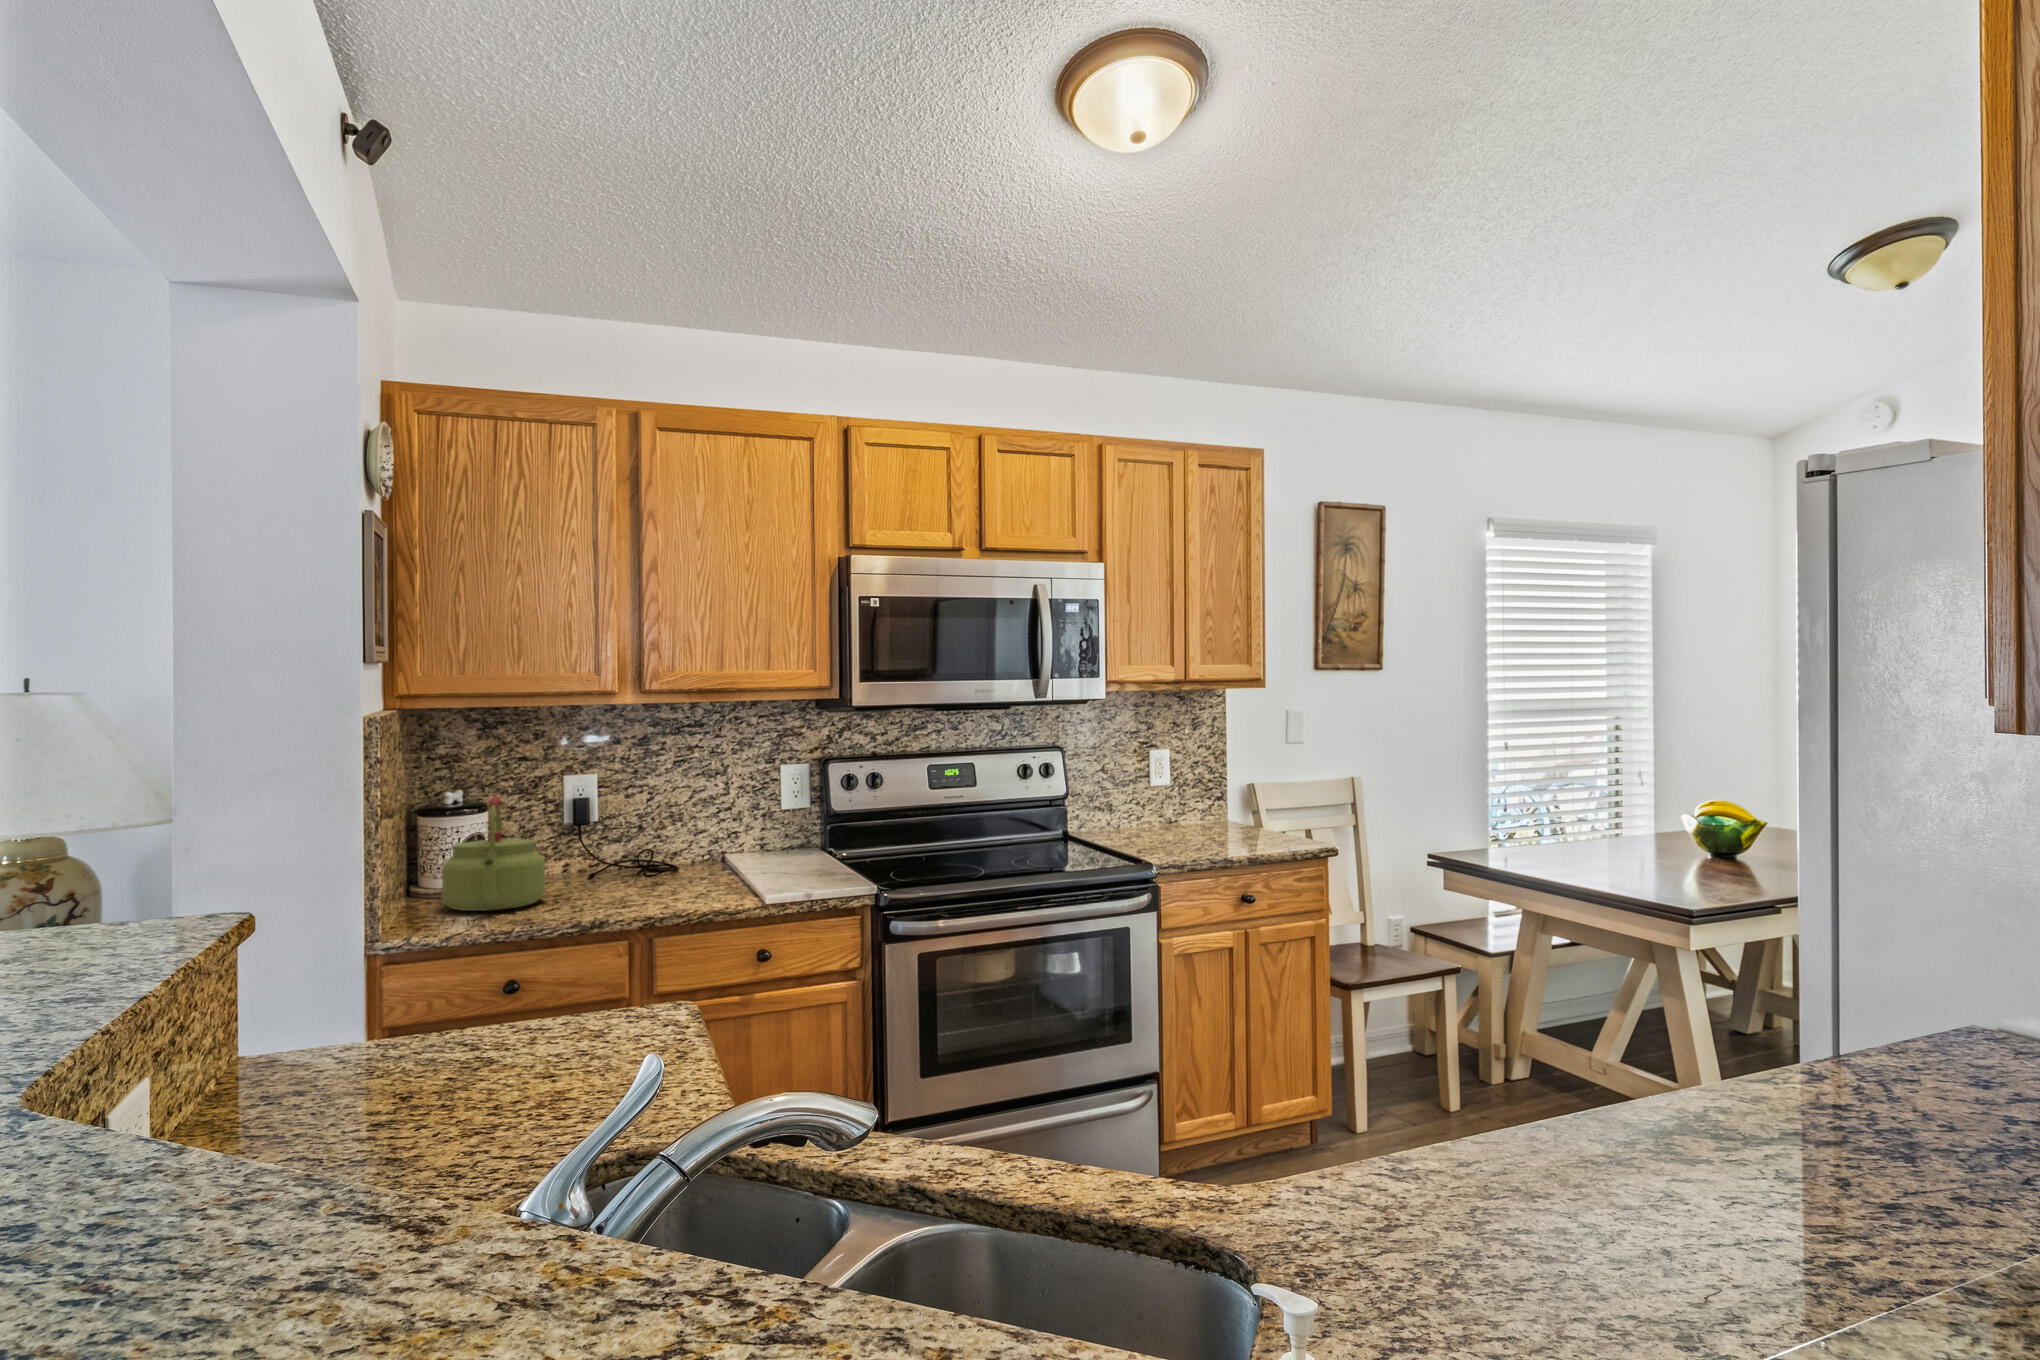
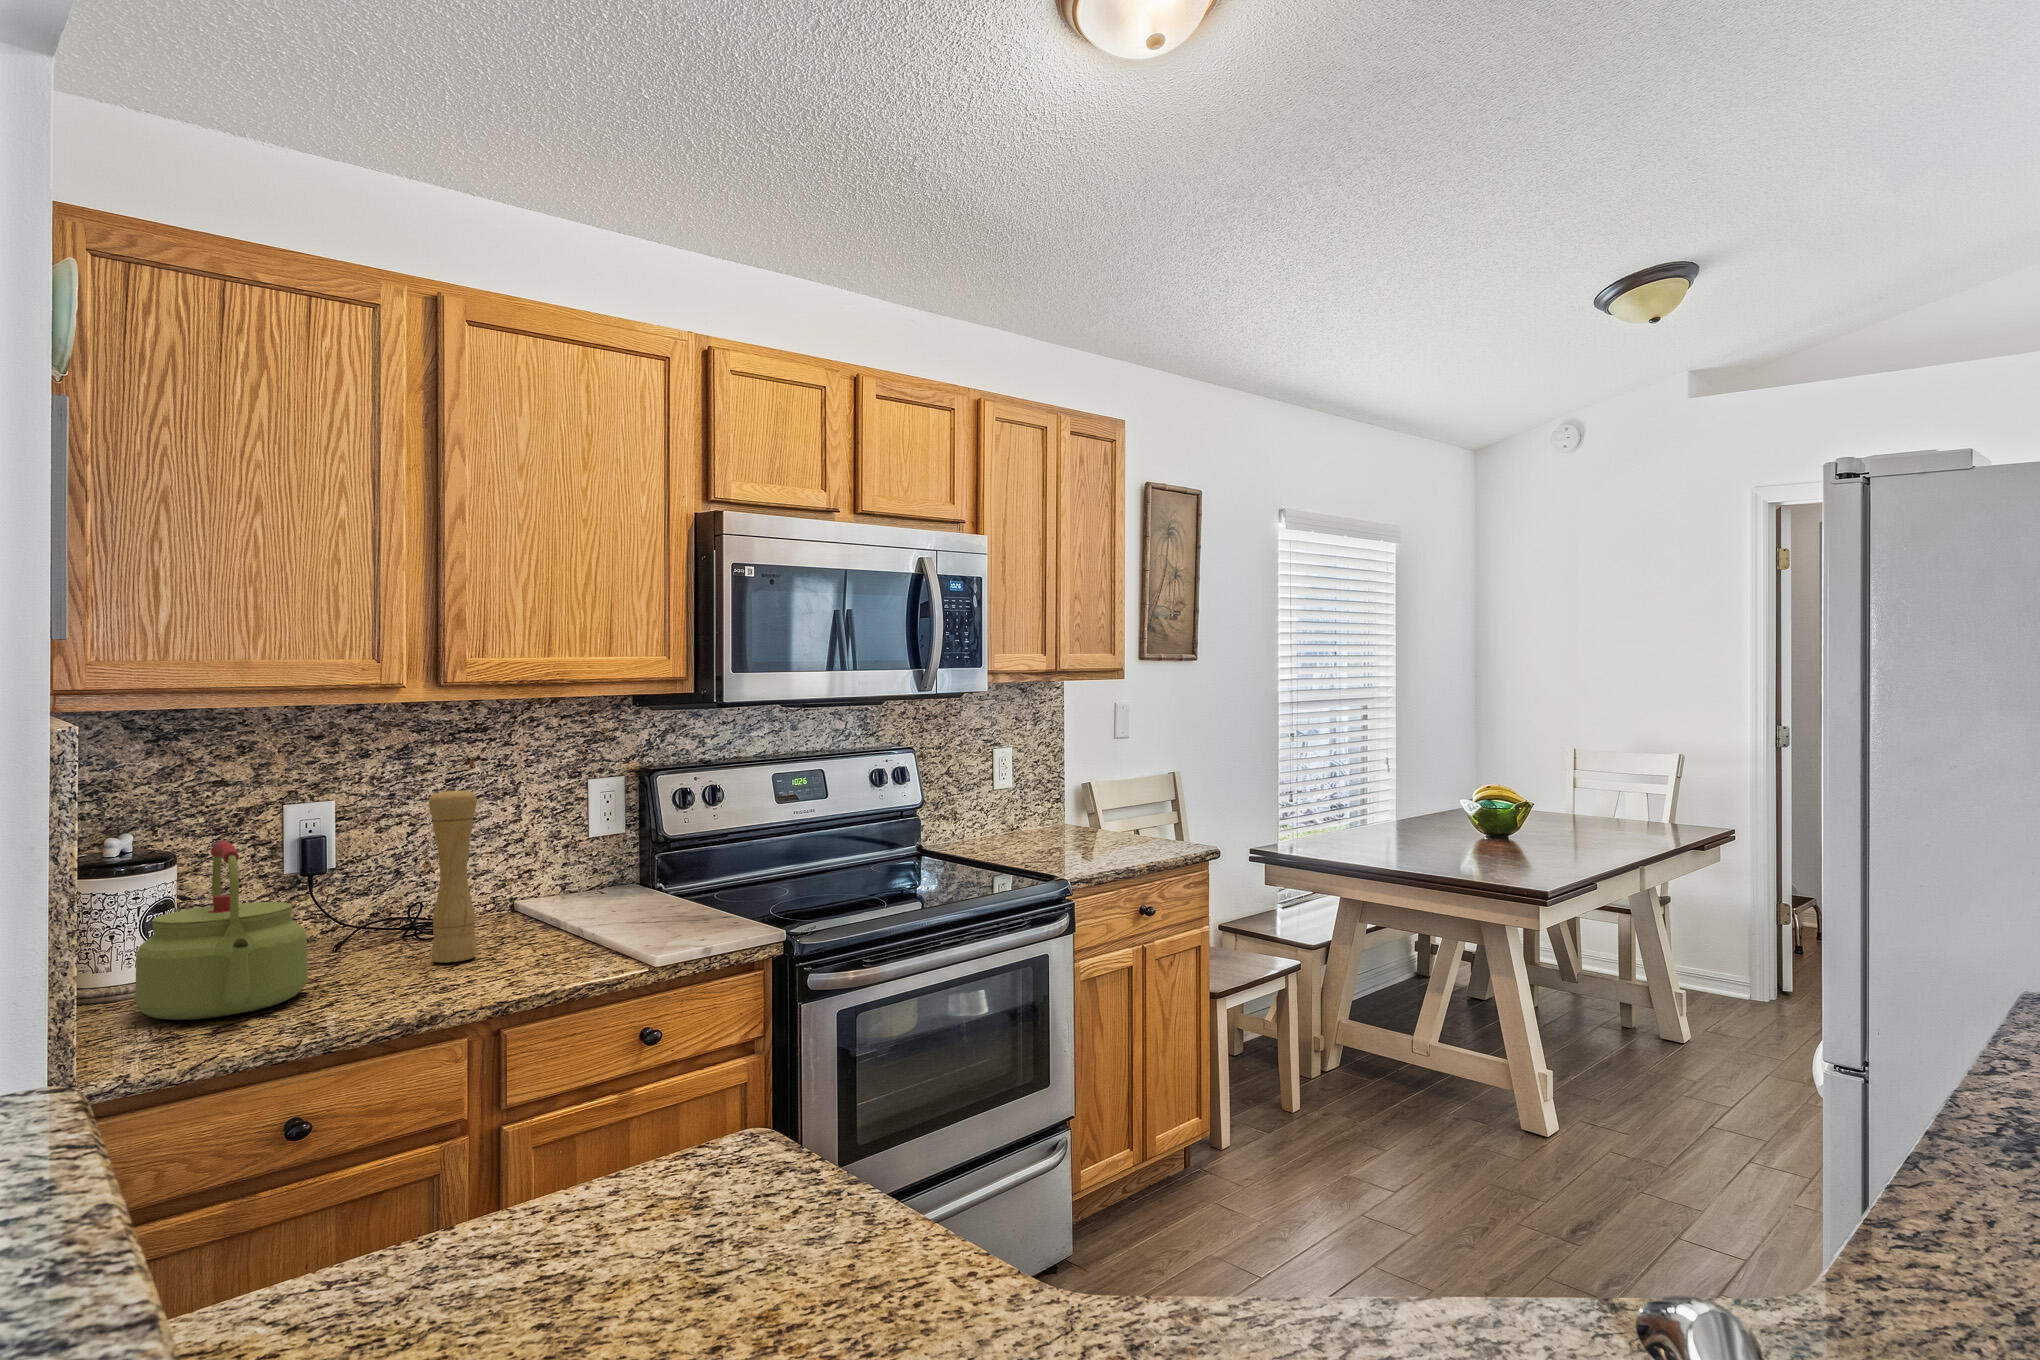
pepper mill: none [633,766,665,891] -> present [429,788,477,963]

